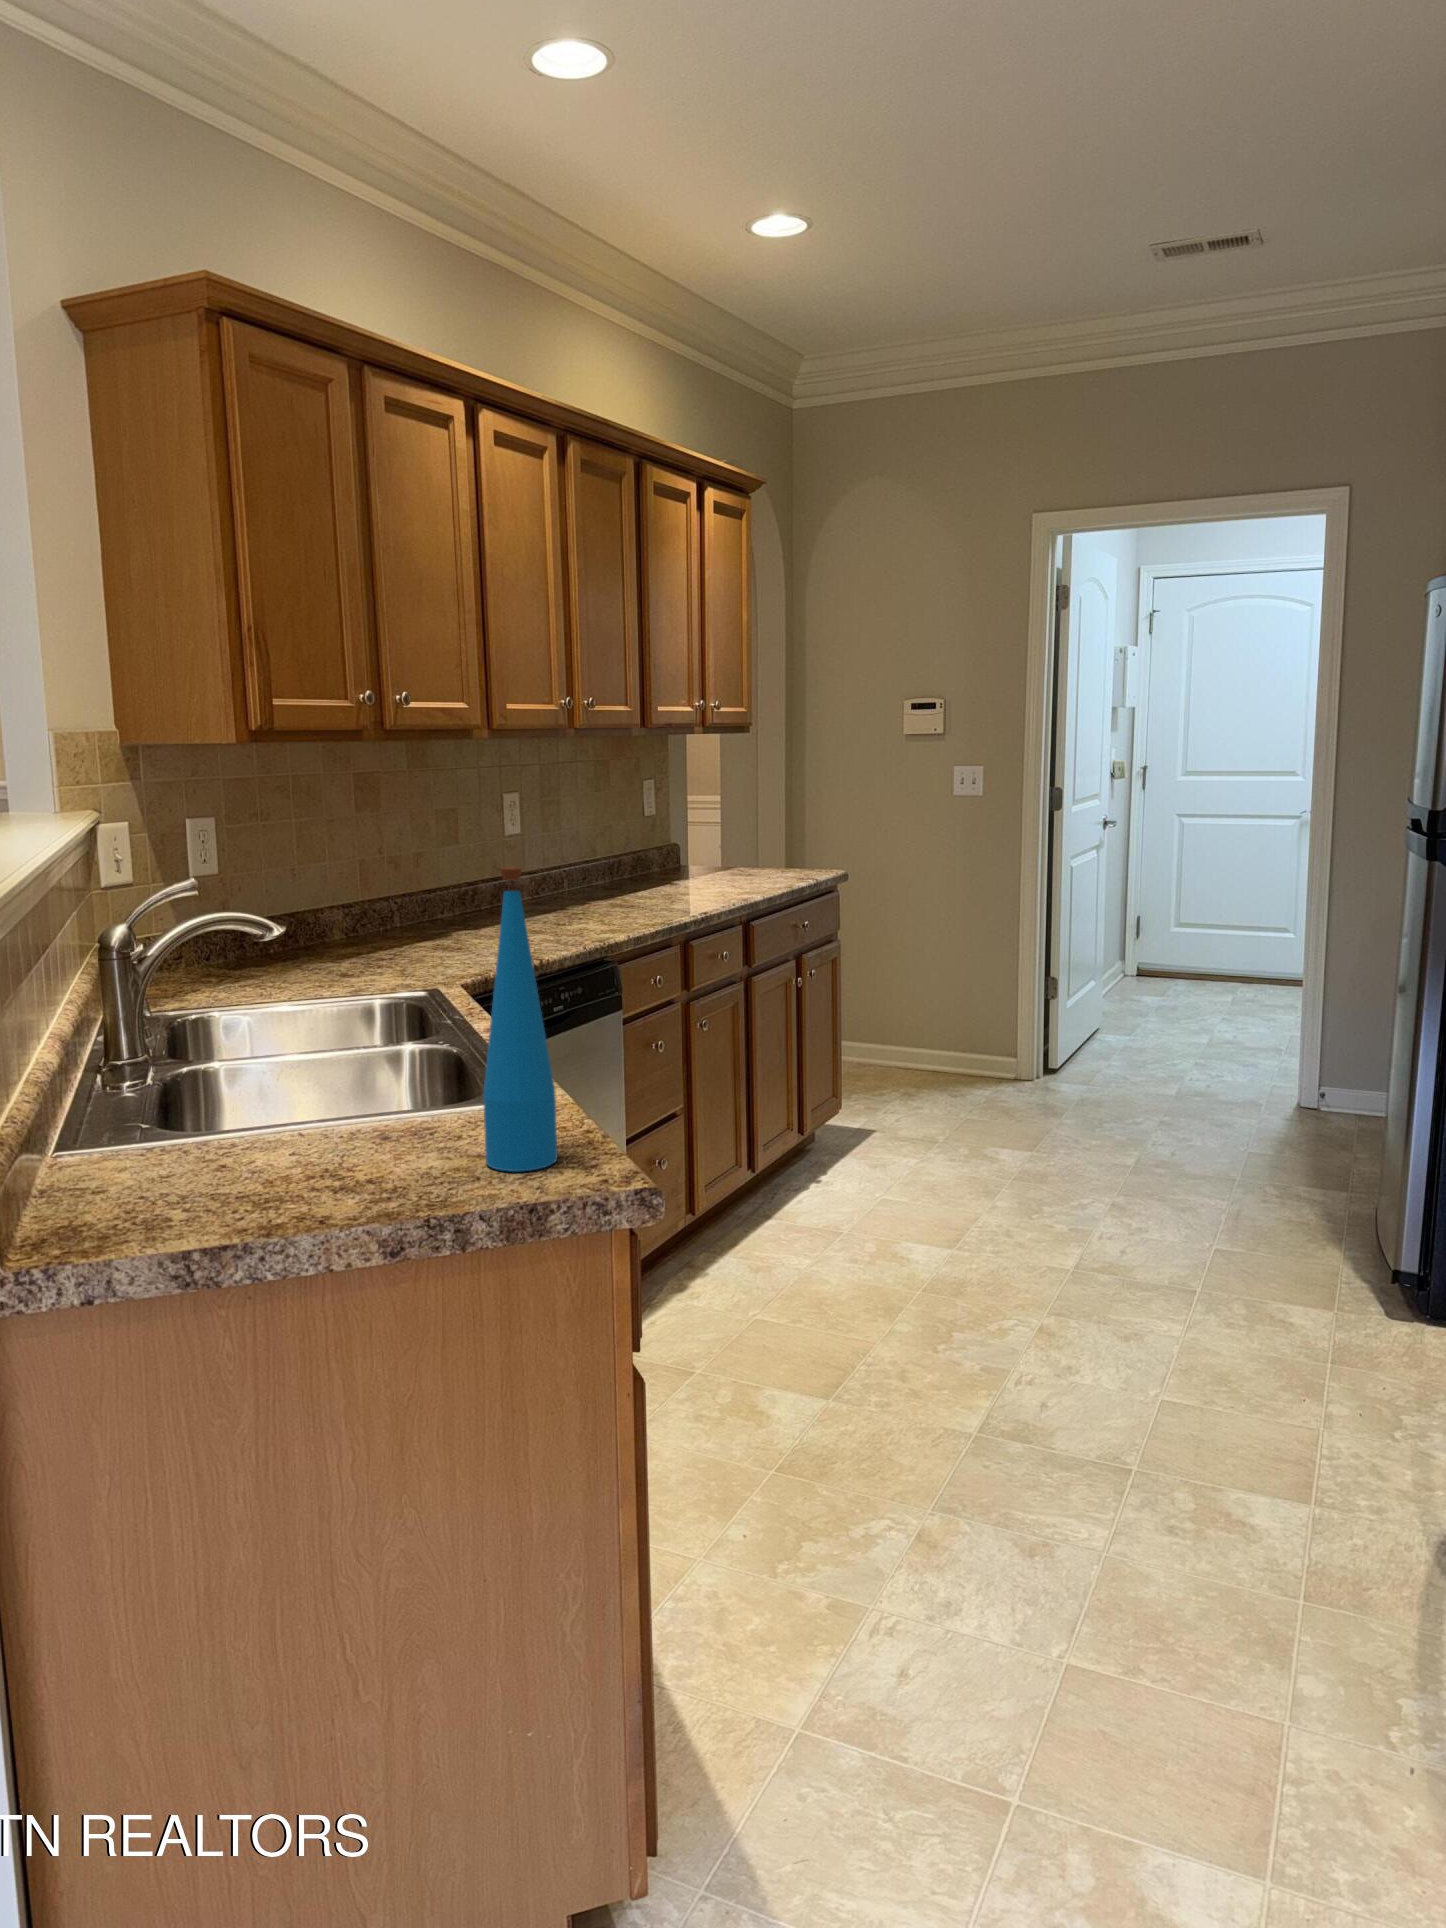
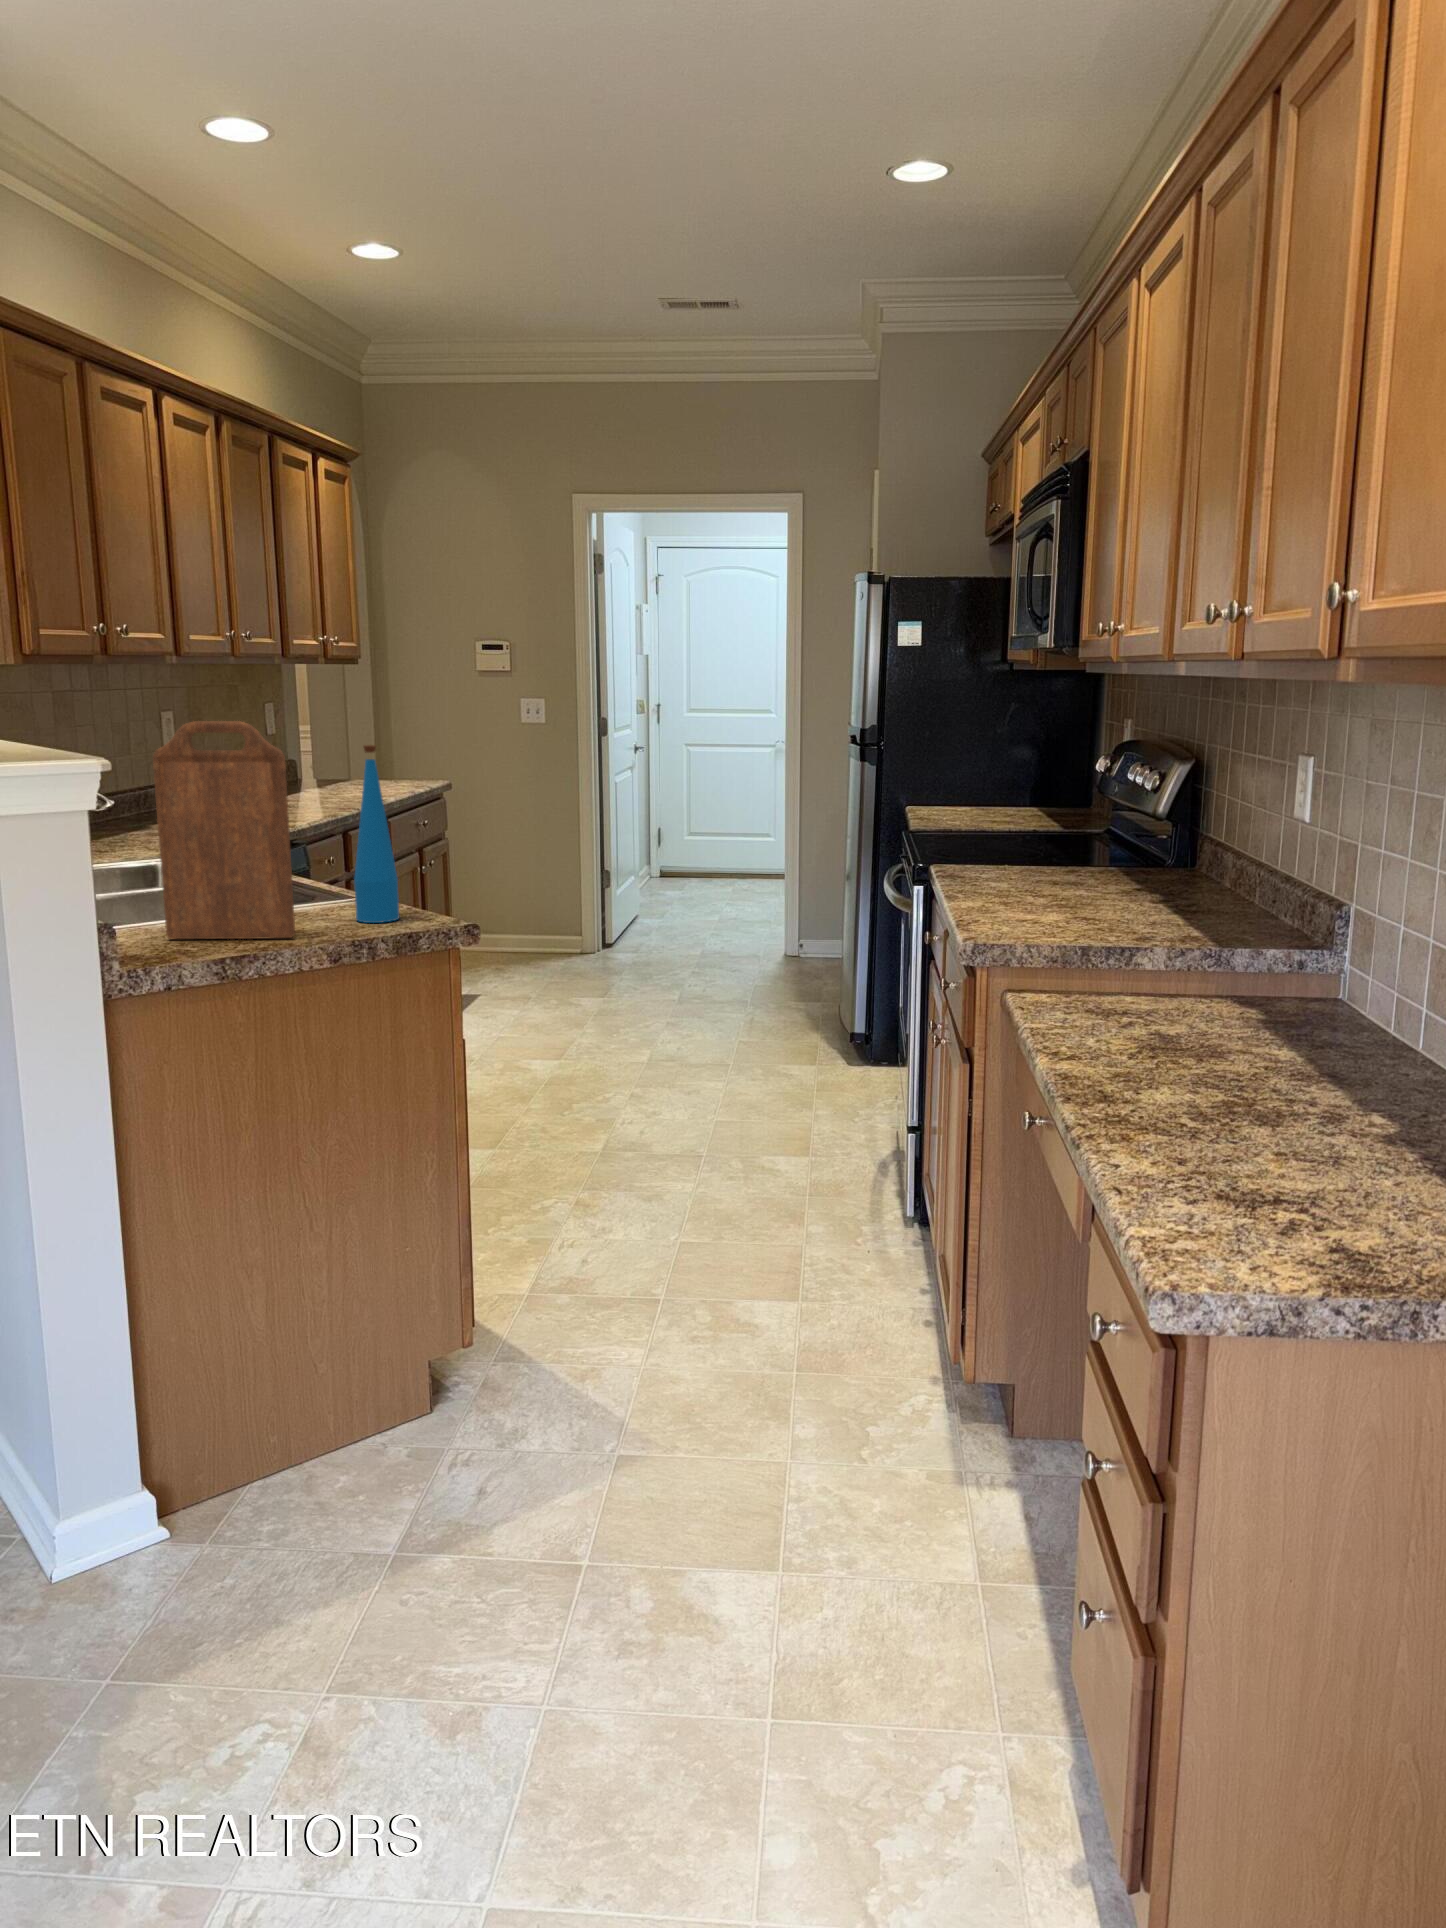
cutting board: none [139,831,345,1206] -> present [153,721,295,939]

